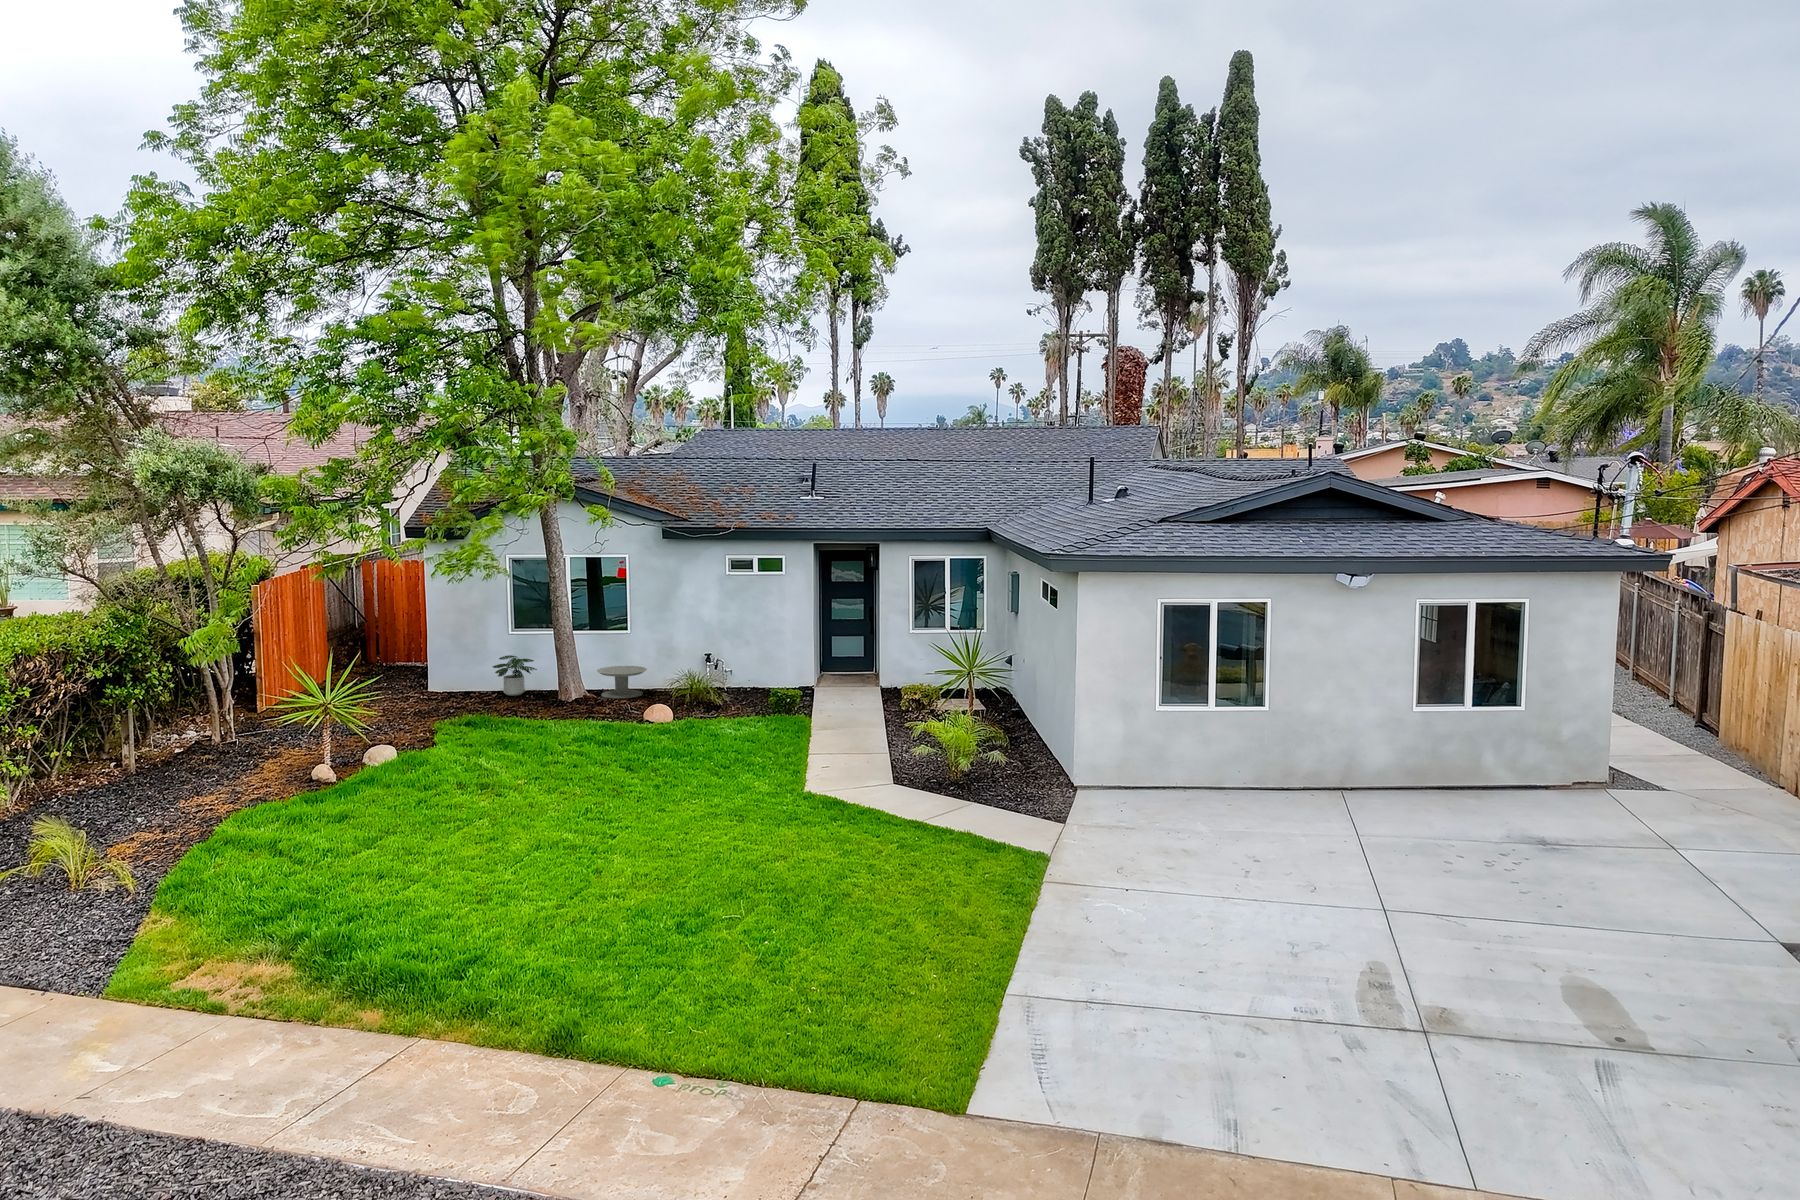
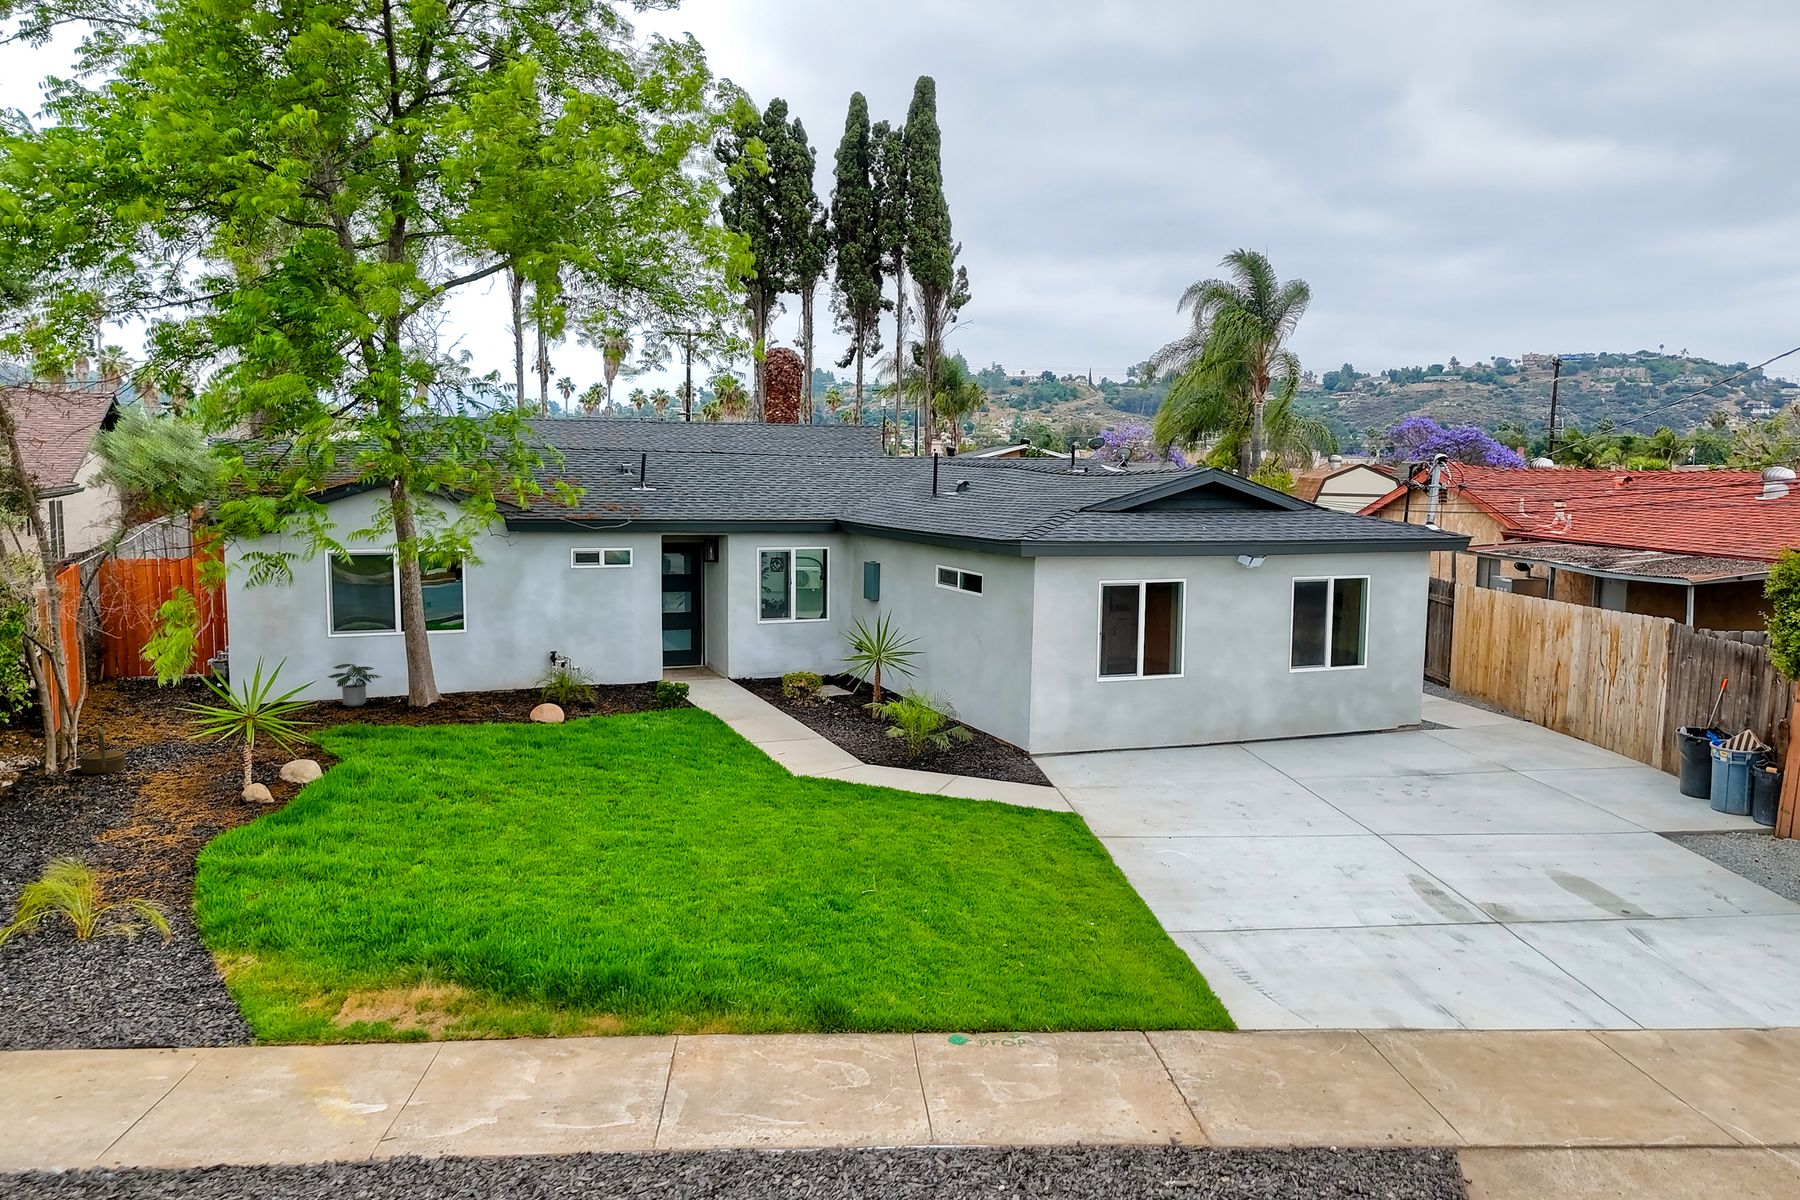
side table: present [597,666,647,698] -> none [449,668,502,702]
woven basket: none [233,703,273,745] -> present [79,727,126,774]

